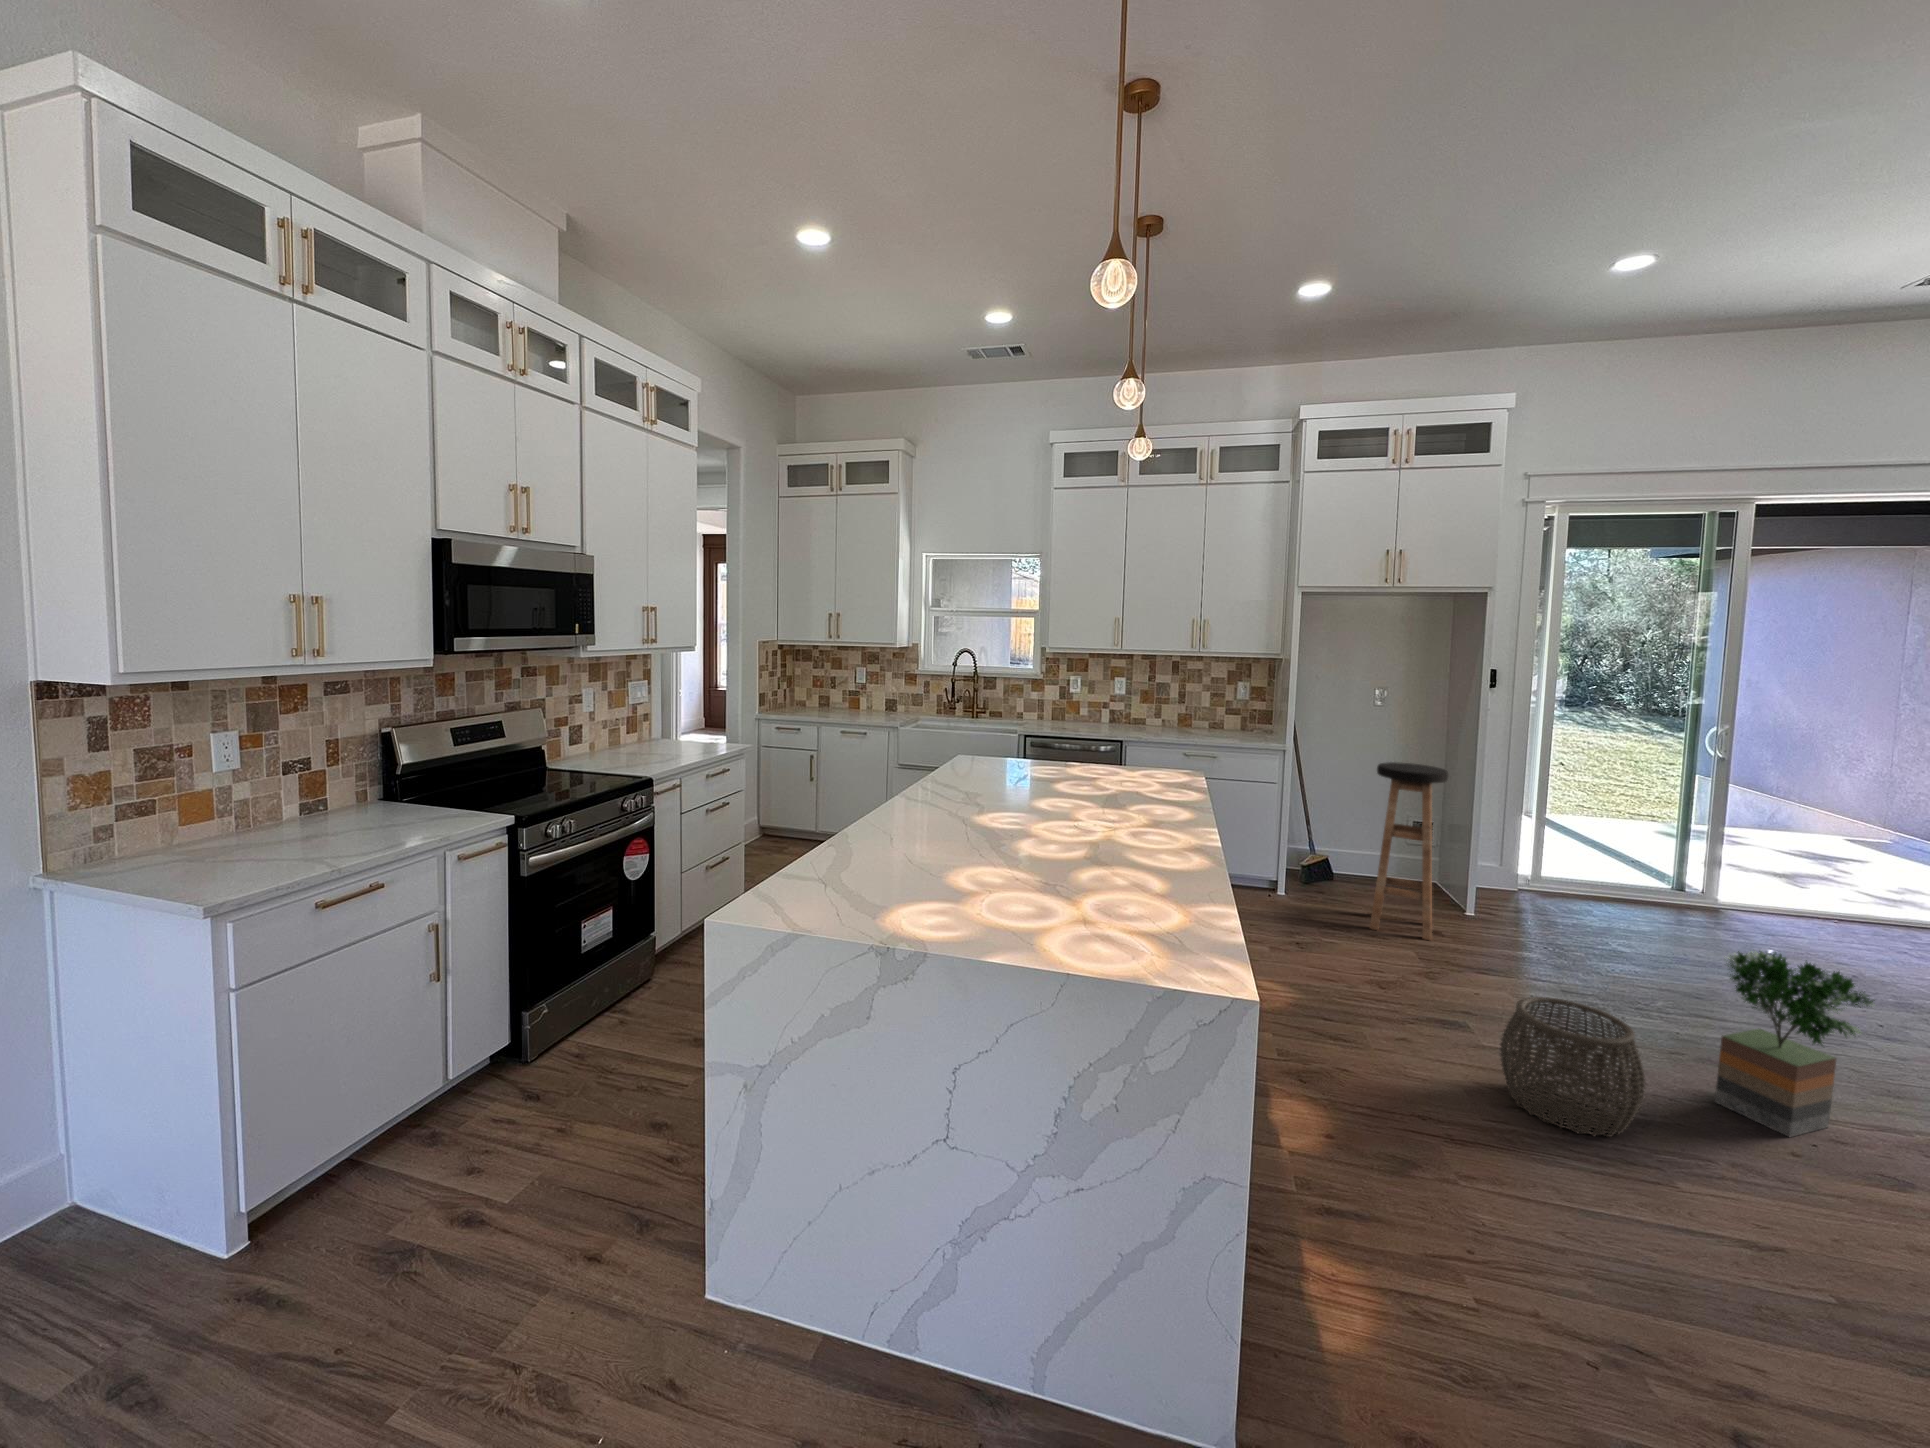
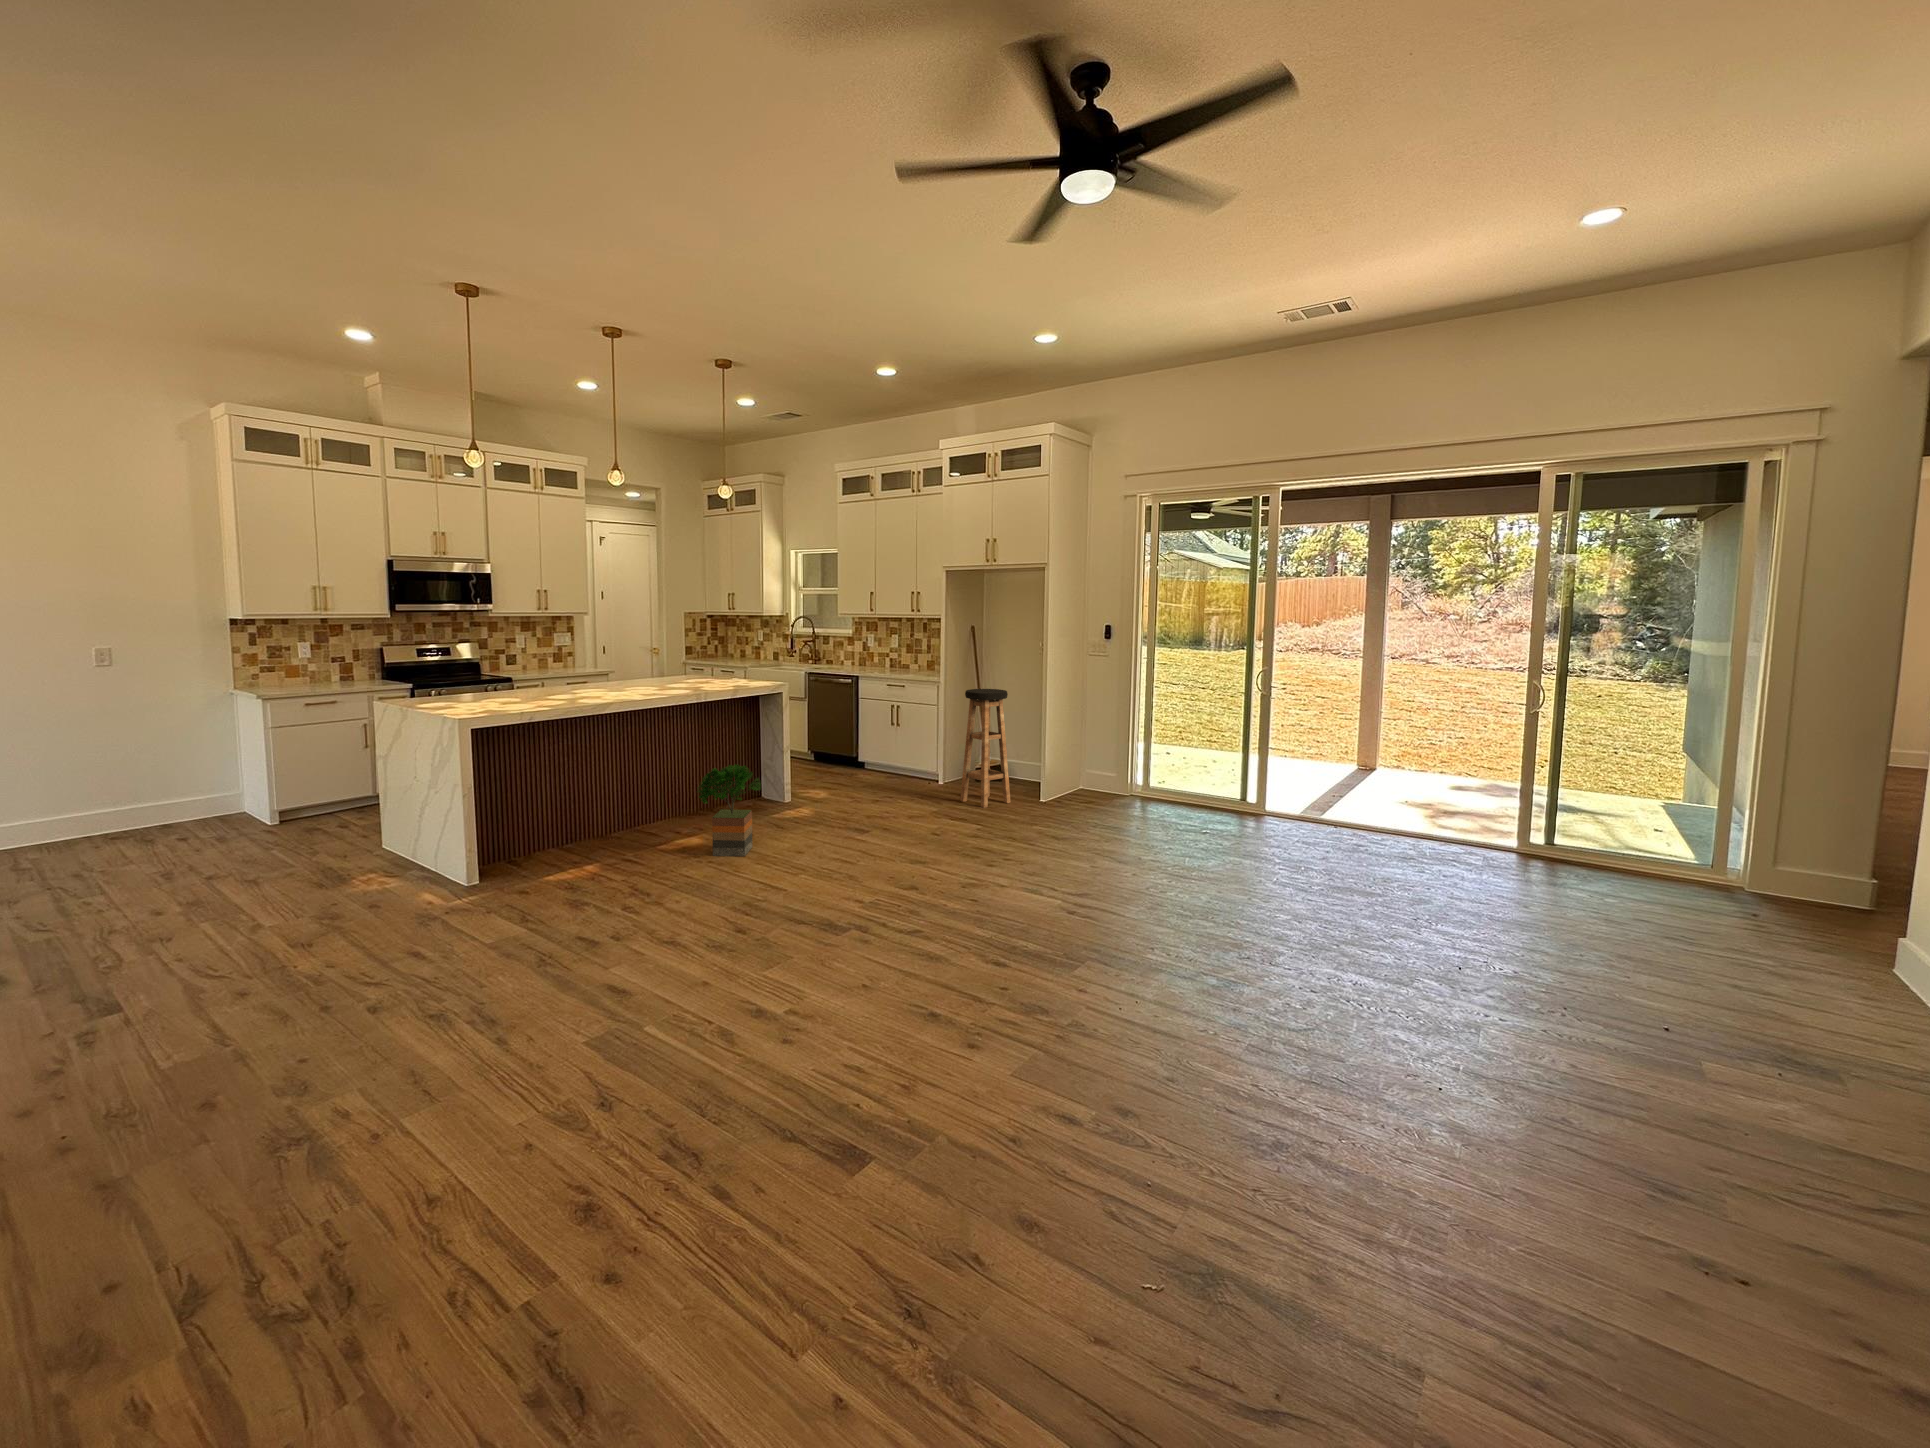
potted tree: present [1715,951,1873,1137] -> present [697,764,761,856]
woven basket: present [1500,997,1646,1137] -> none [810,797,873,862]

